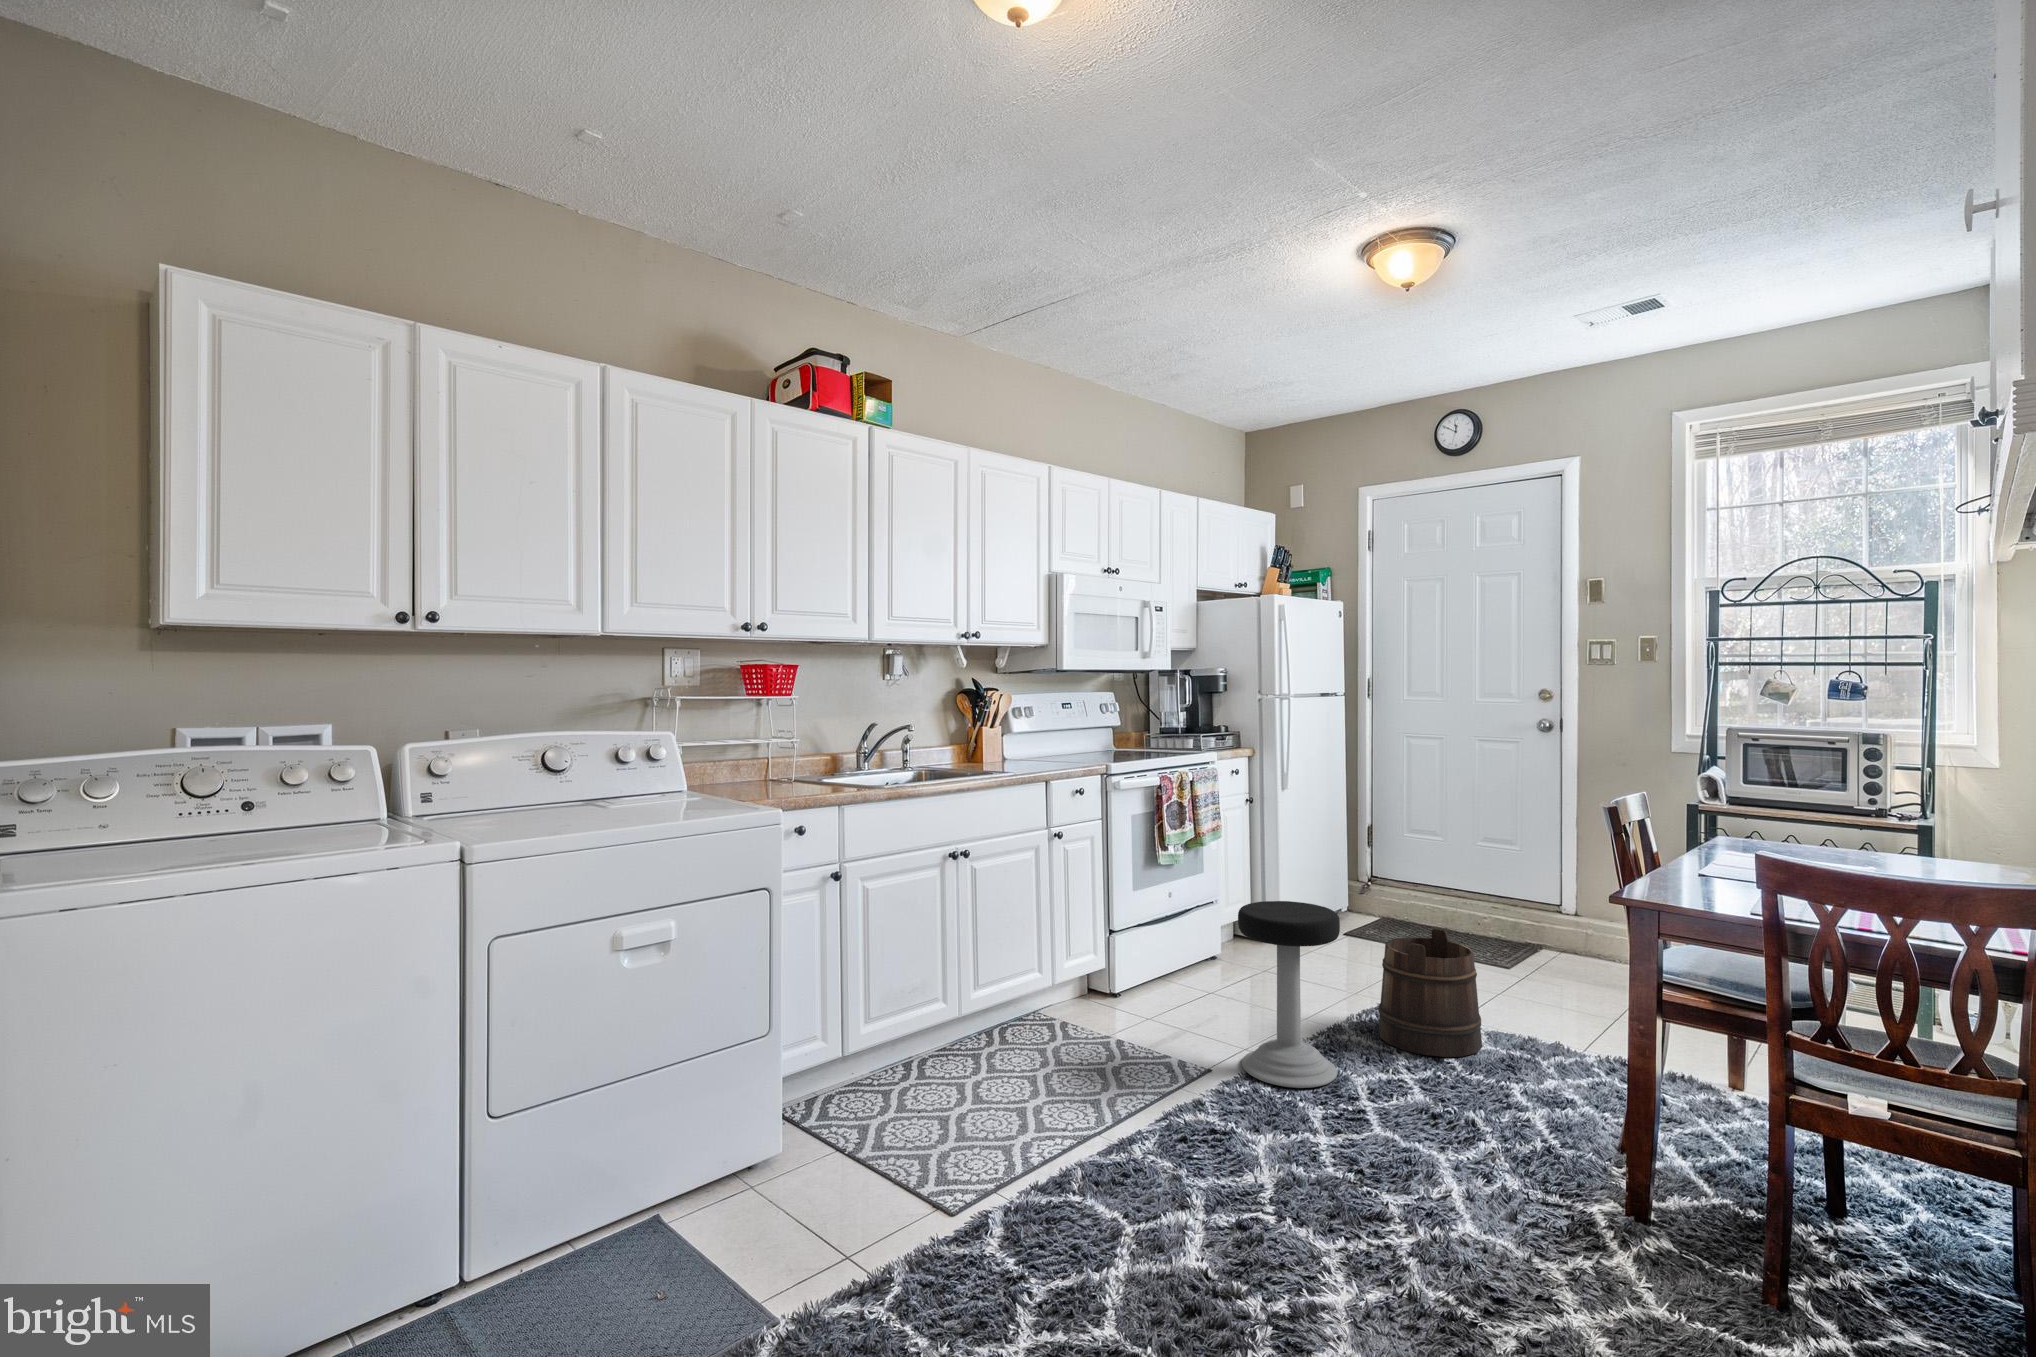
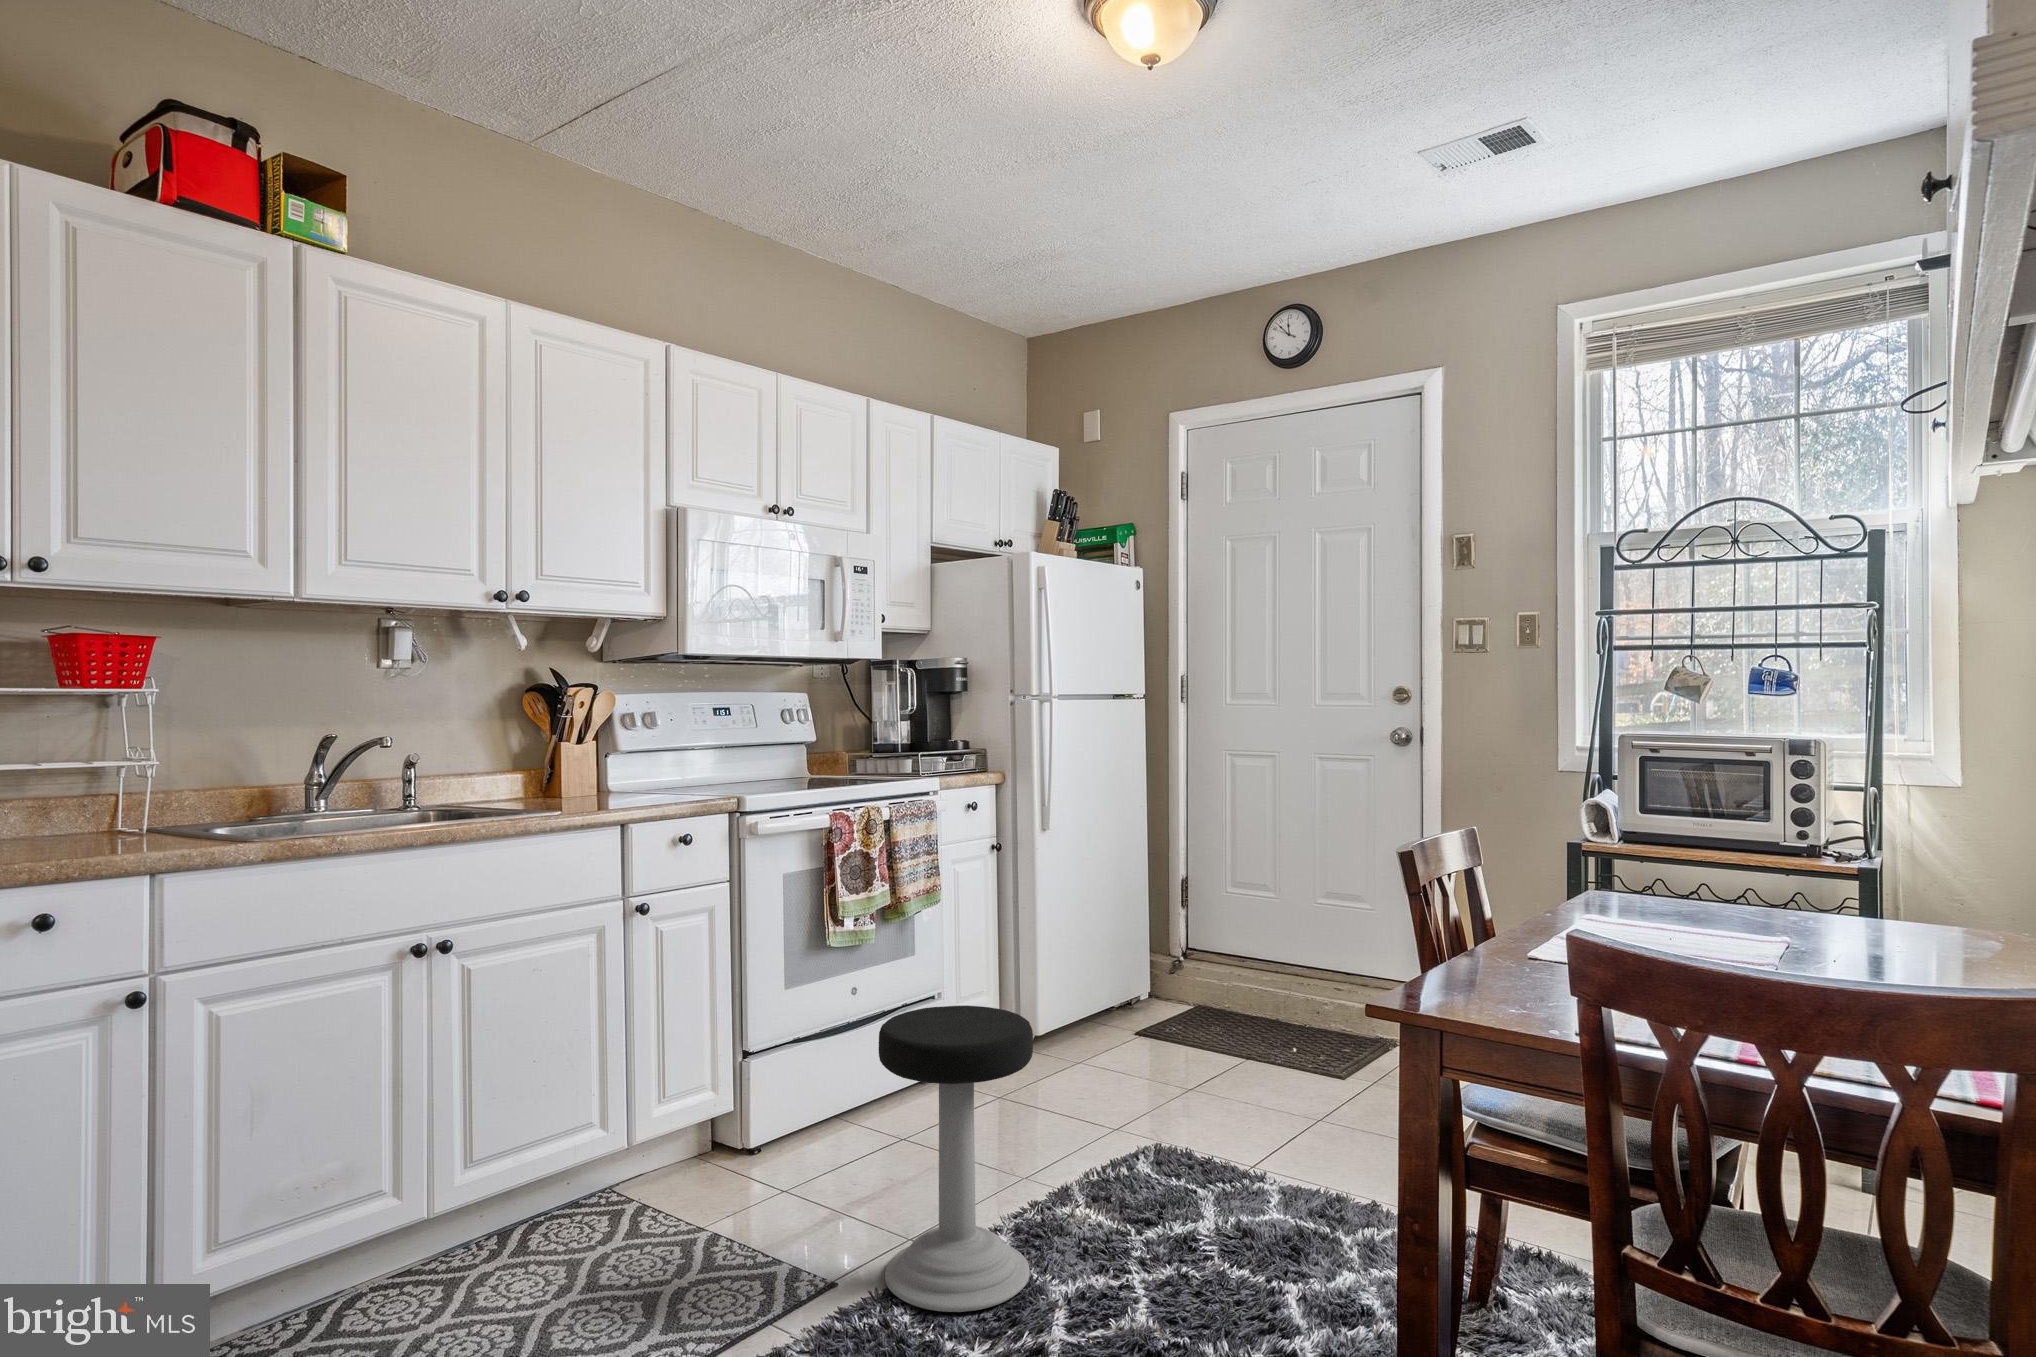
bucket: present [1379,928,1482,1057] -> none [1120,1035,1265,1238]

